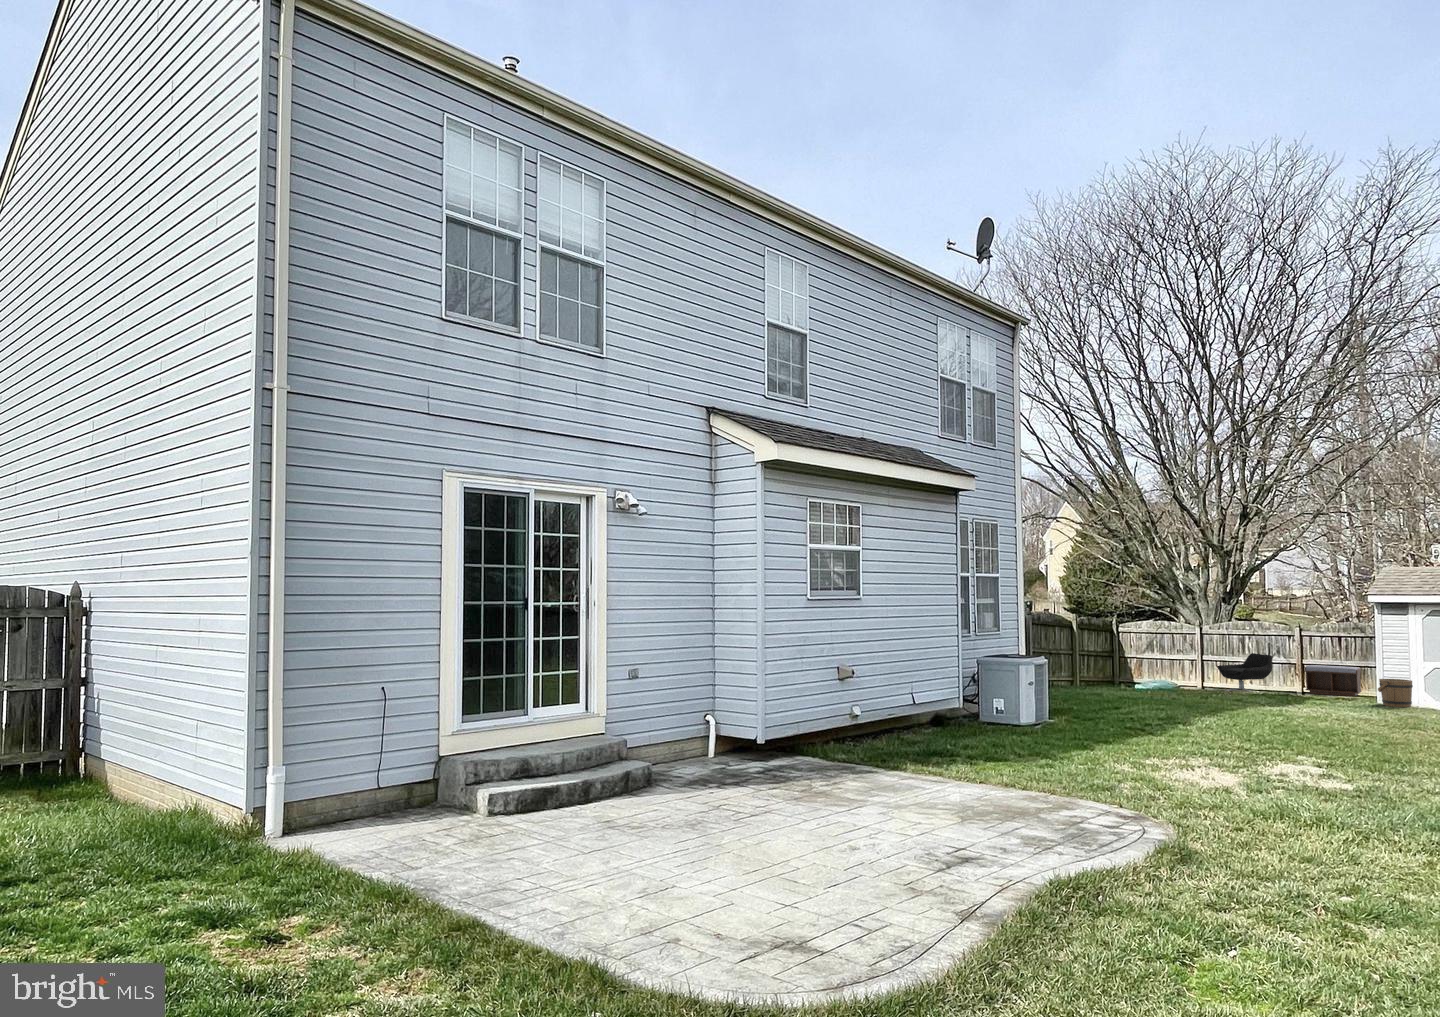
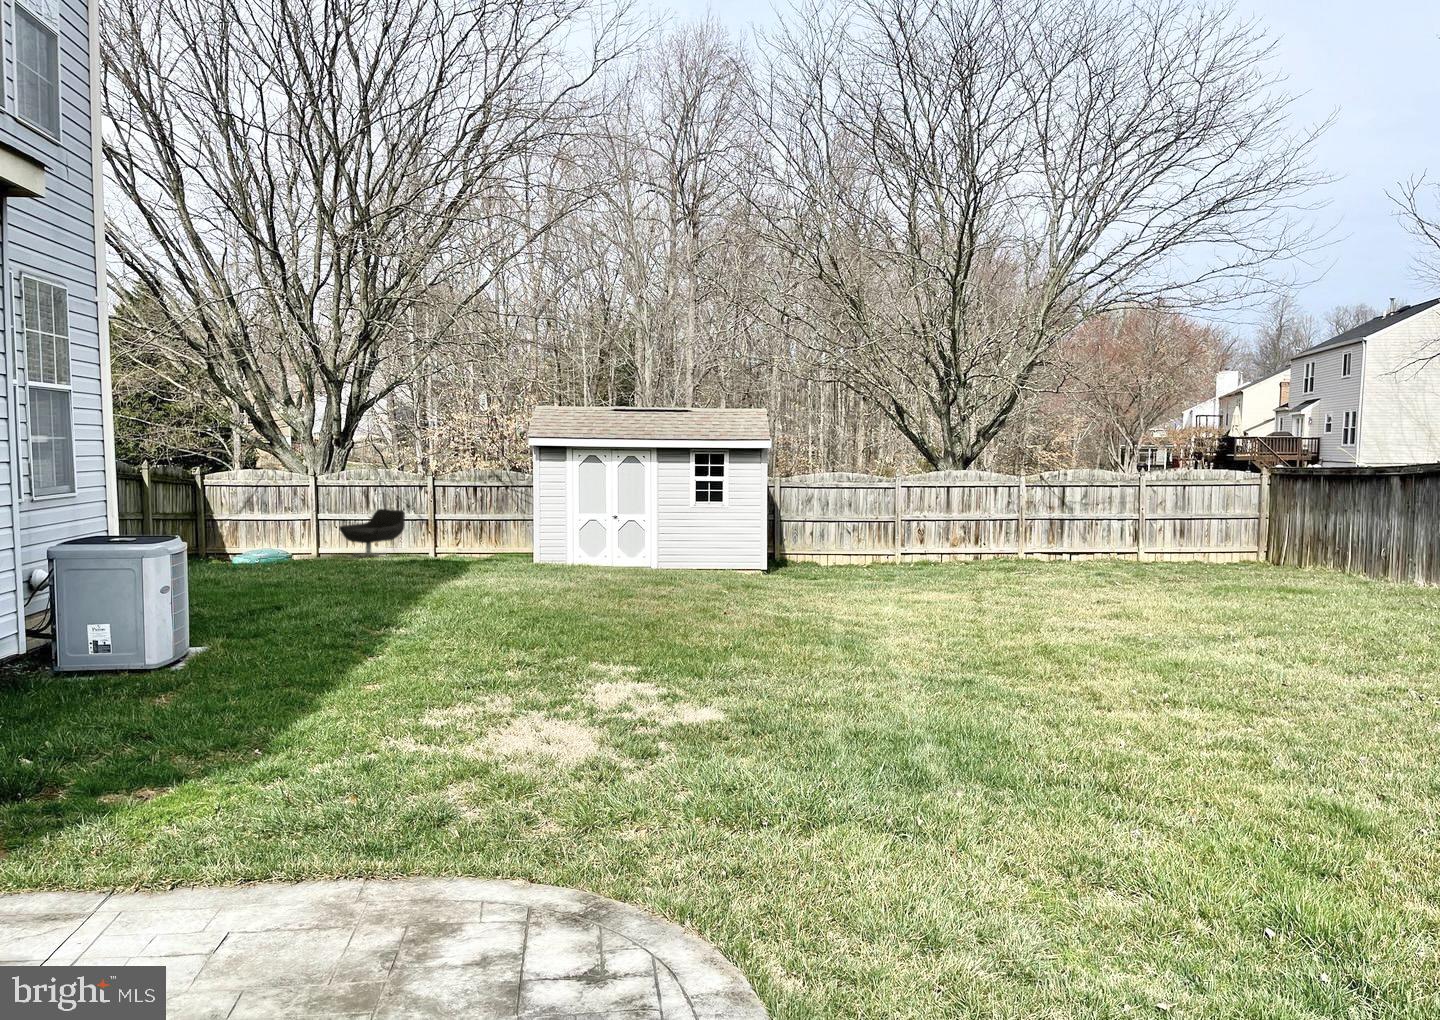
bench: present [1305,665,1362,696] -> none [440,520,494,554]
bucket: present [1378,679,1413,707] -> none [526,534,560,566]

